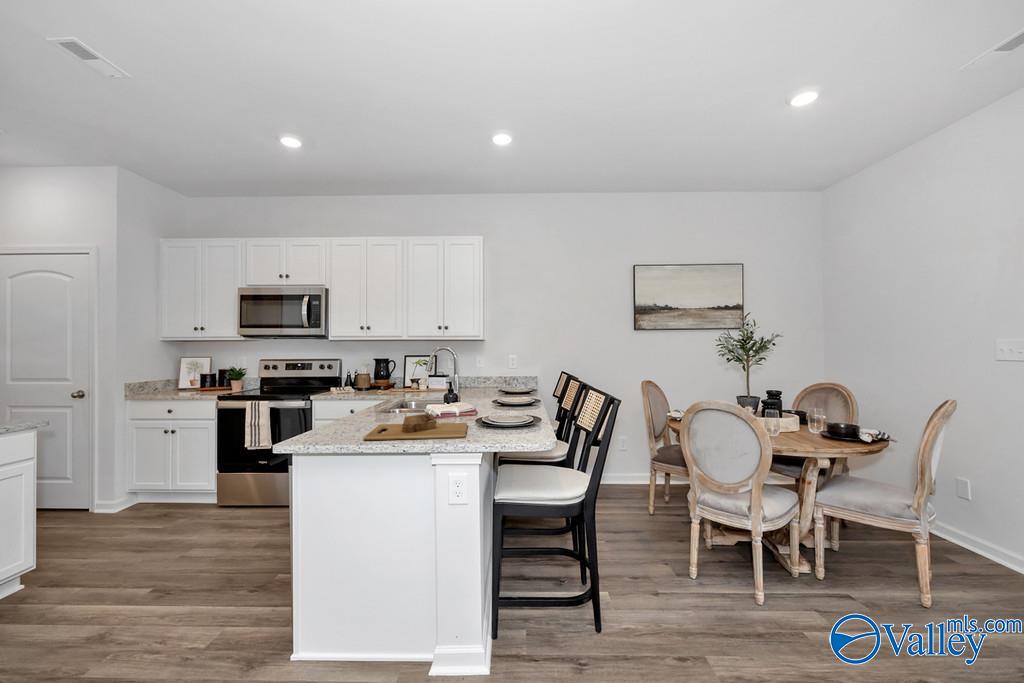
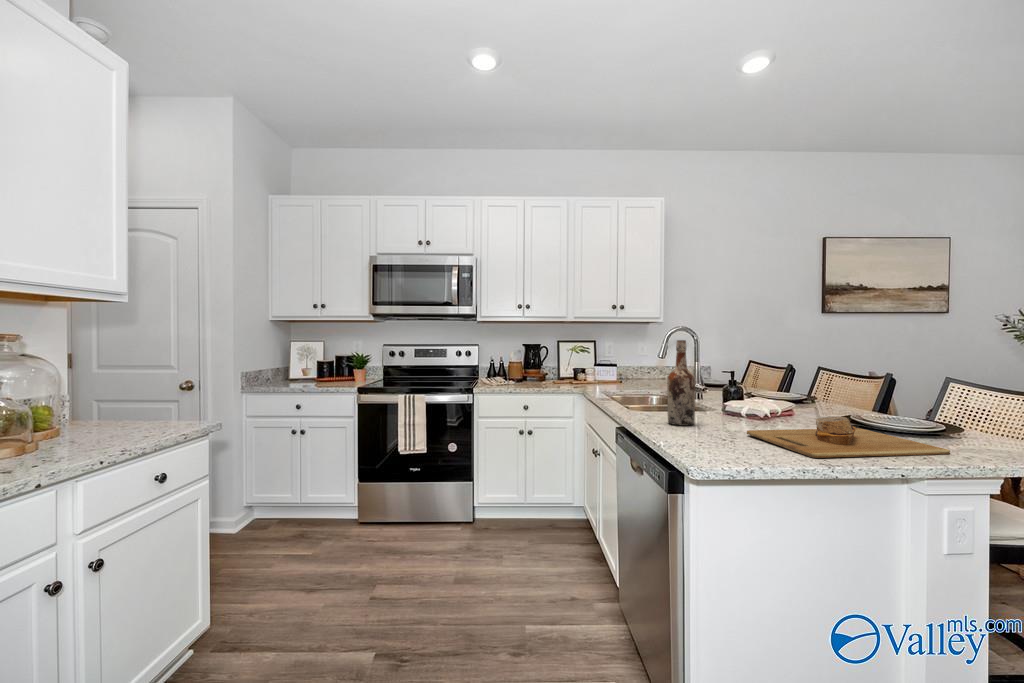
wine bottle: none [357,359,377,422] -> present [667,340,695,426]

